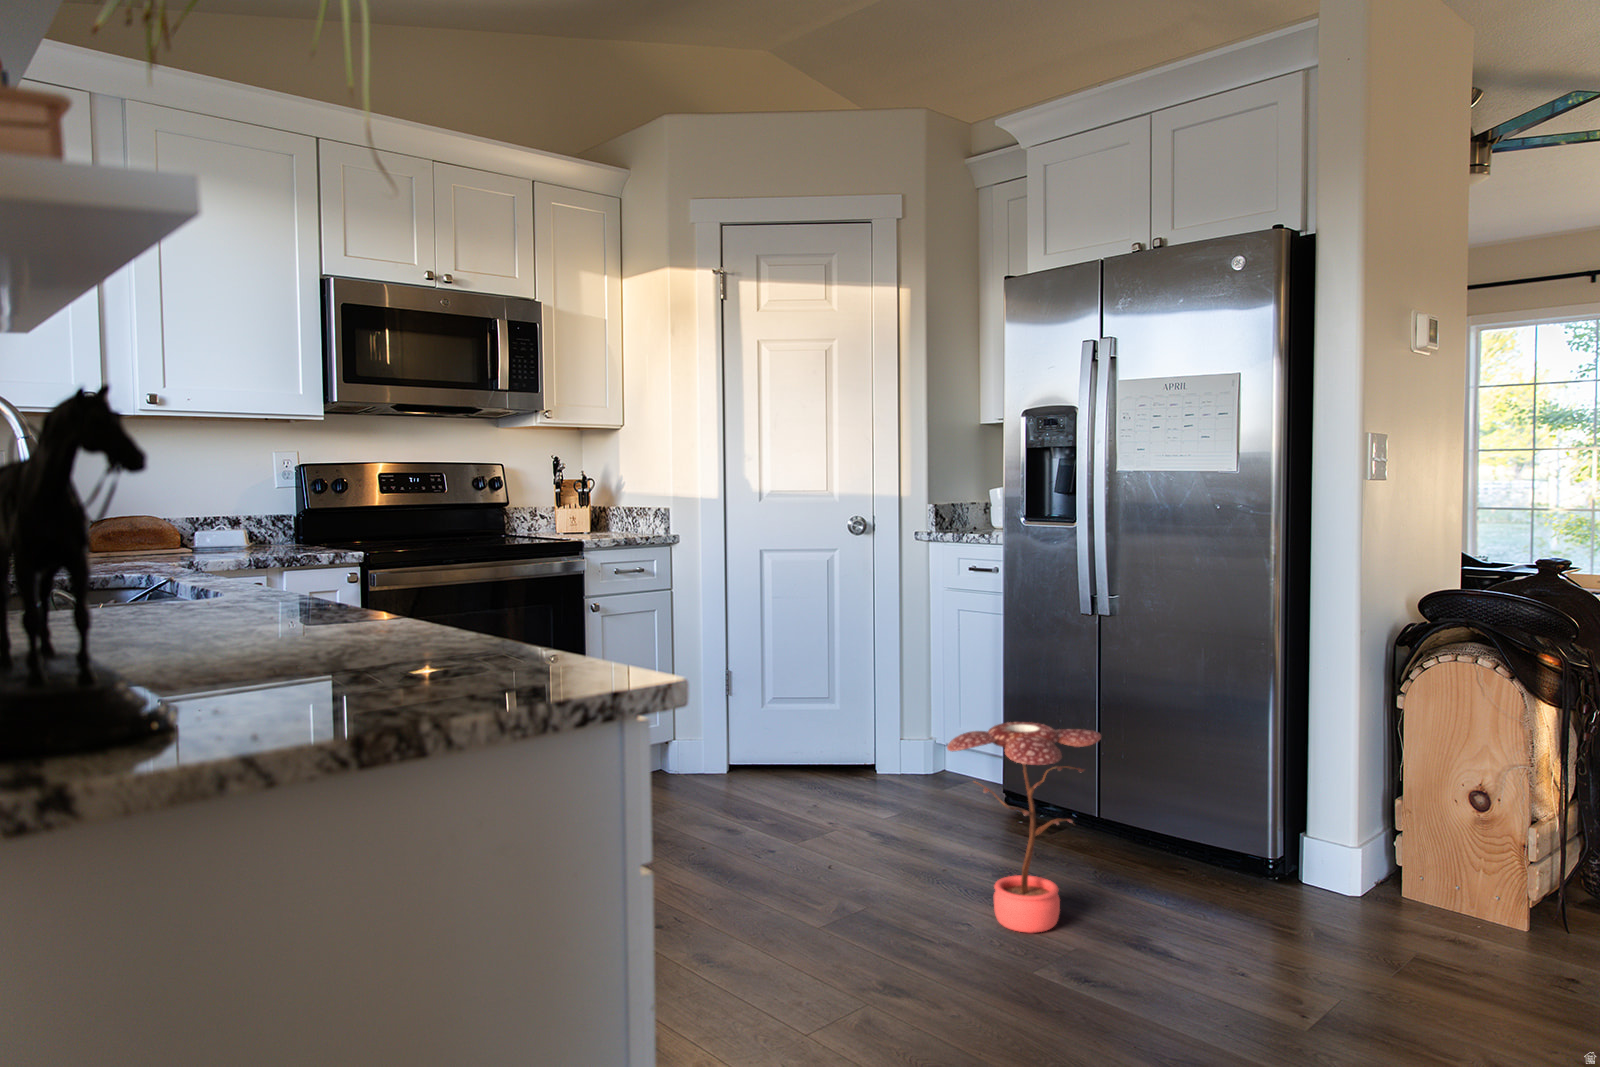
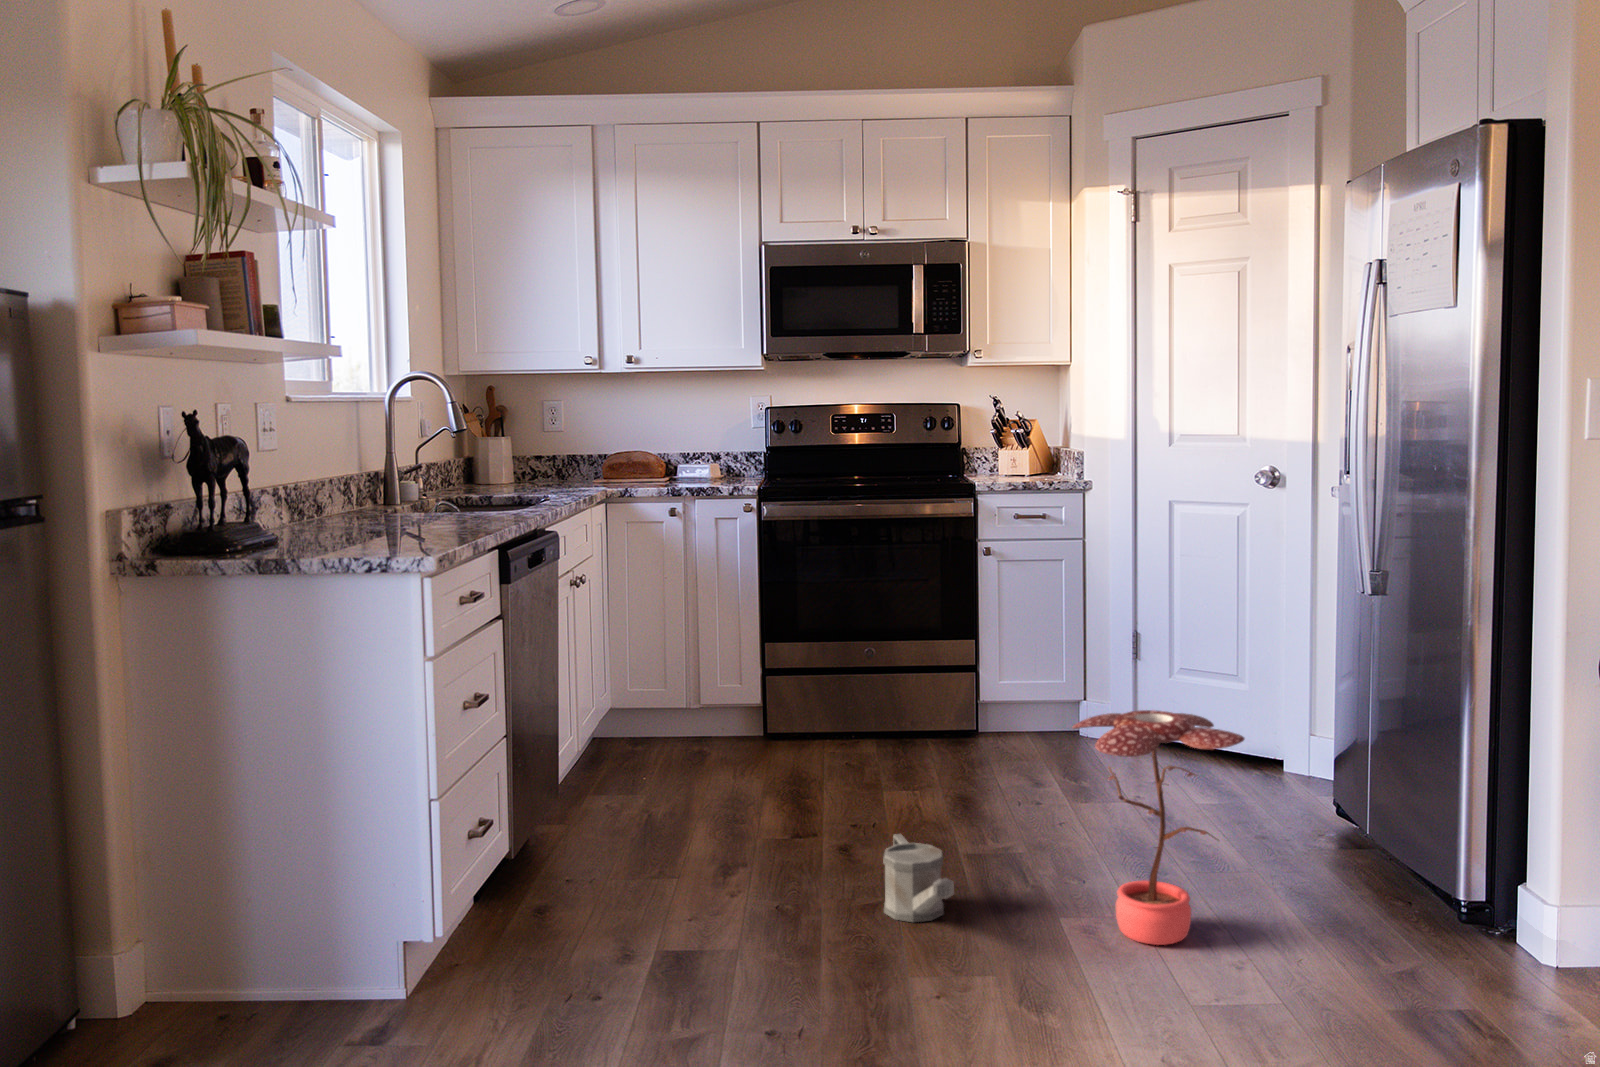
watering can: none [779,896,927,984] -> present [883,834,954,922]

